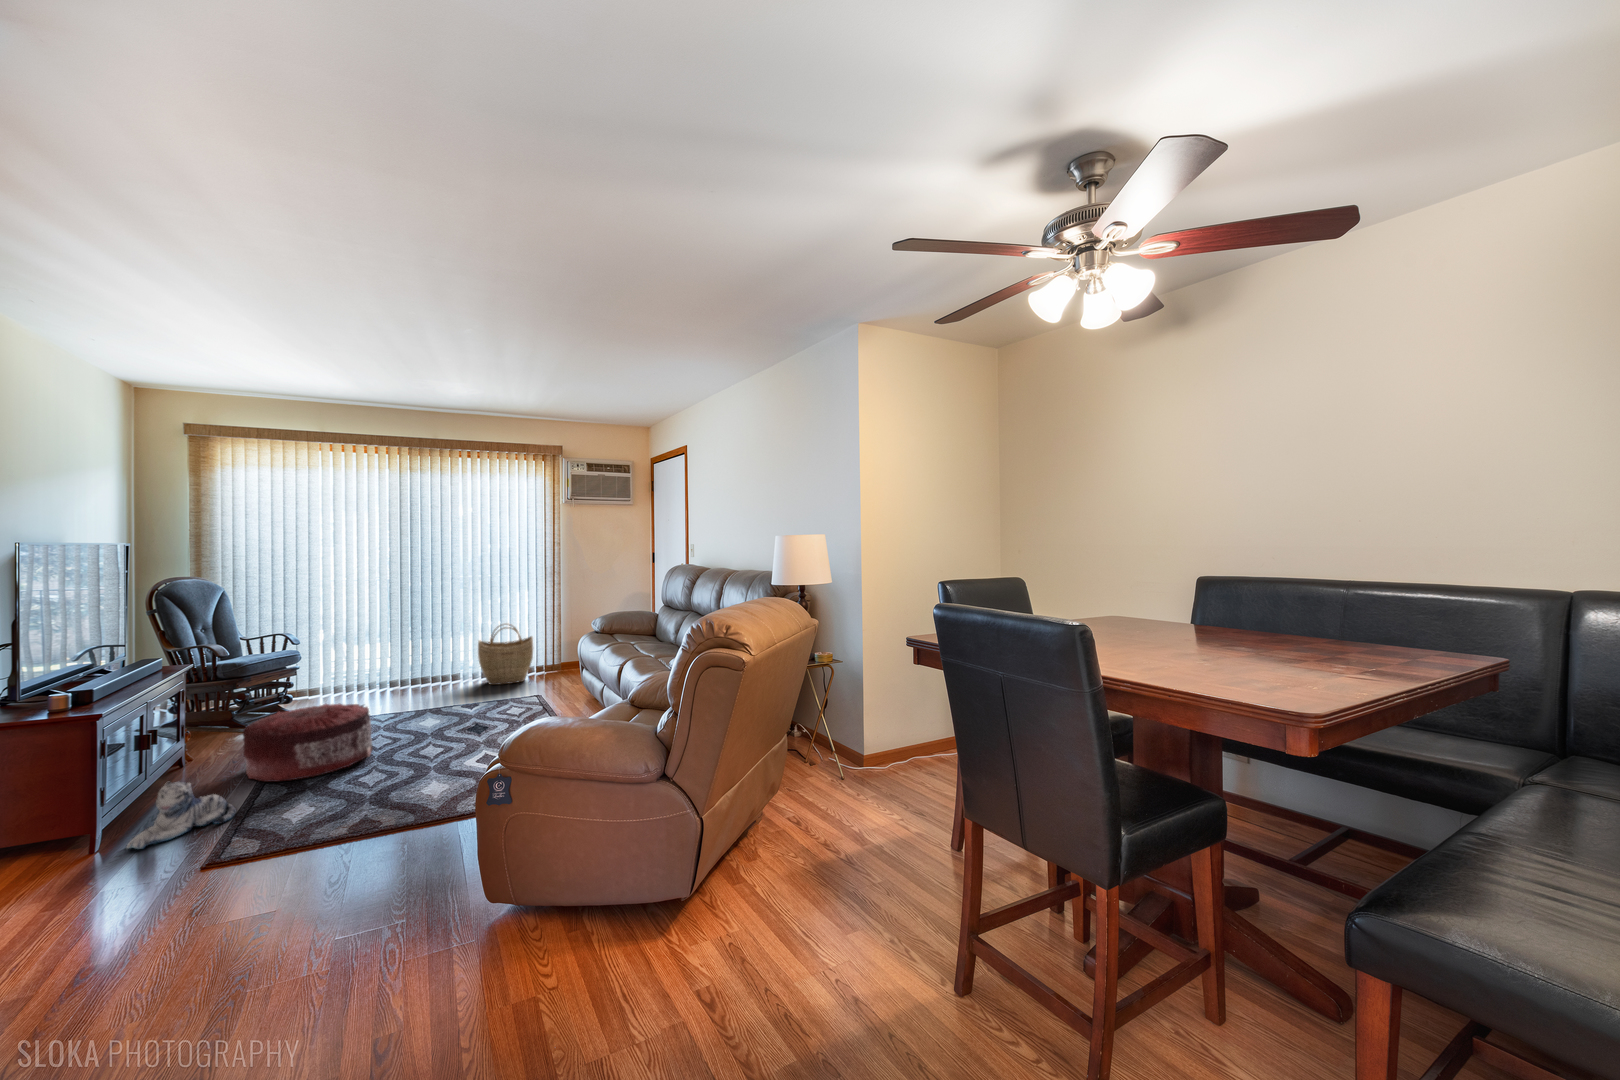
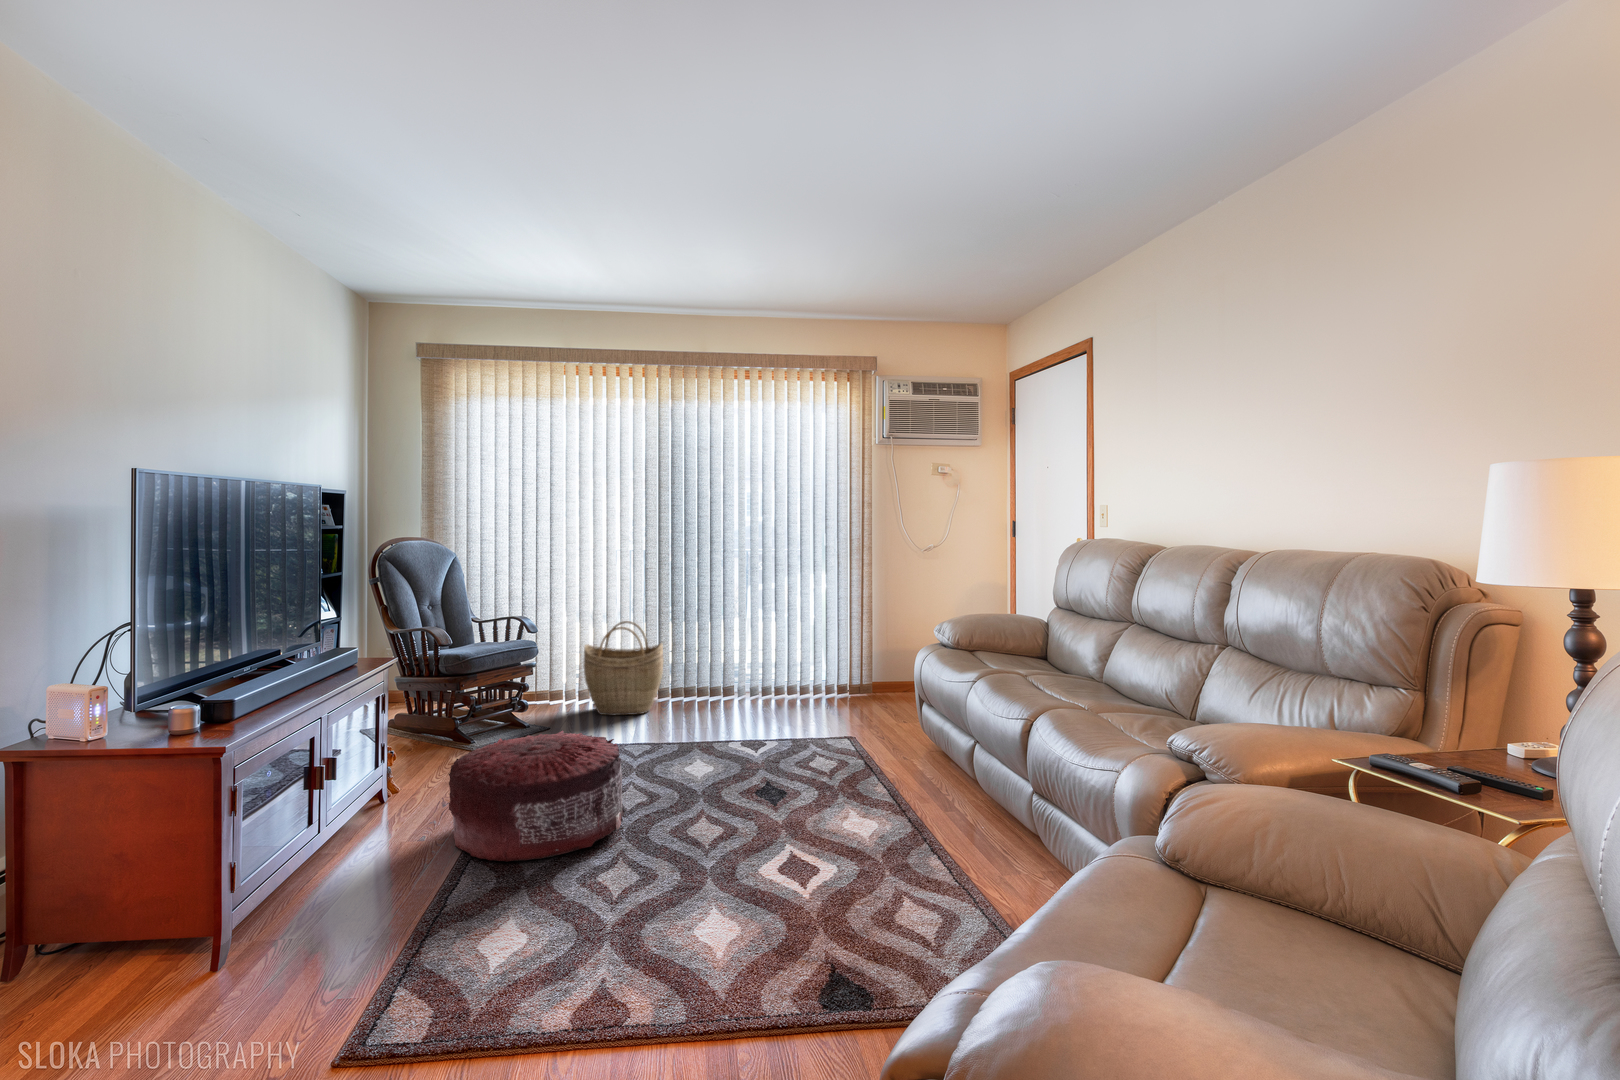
woven basket: present [478,624,533,685] -> present [583,621,663,715]
plush toy: present [126,782,236,850] -> none [250,867,423,991]

